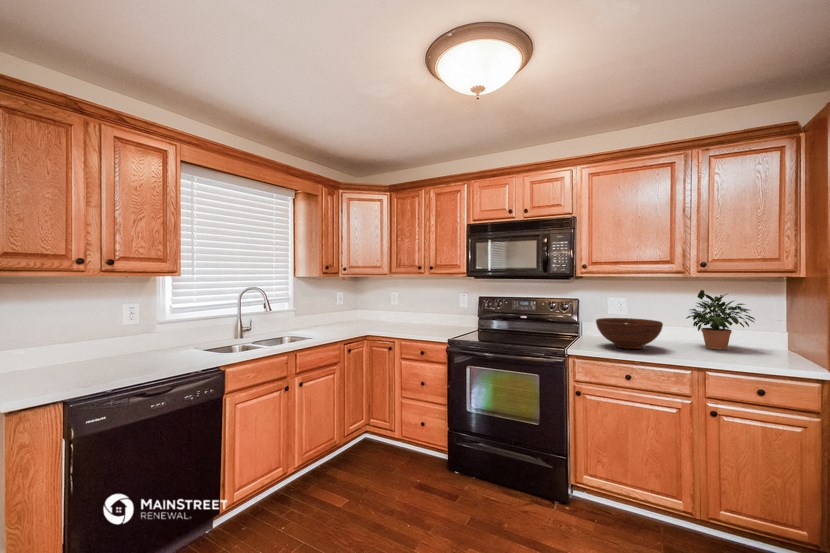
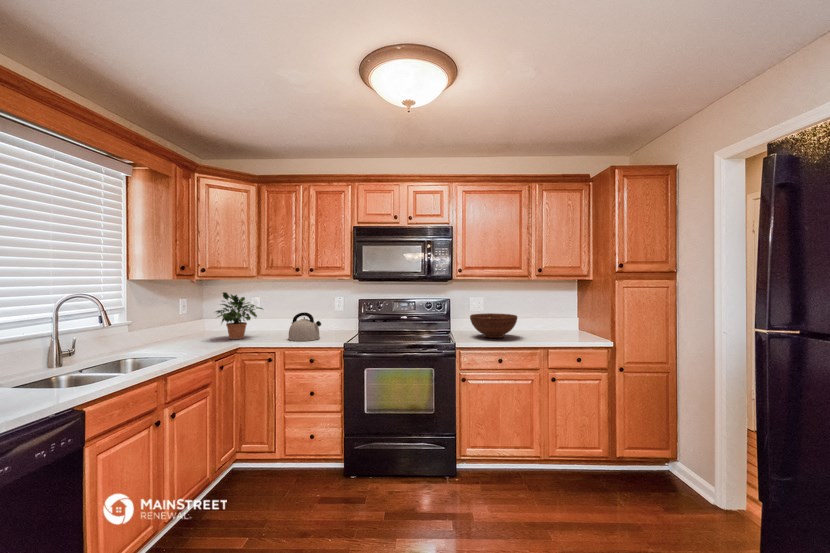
potted plant: present [686,290,755,350] -> present [216,292,262,339]
kettle: none [408,308,437,334] -> present [288,312,321,341]

